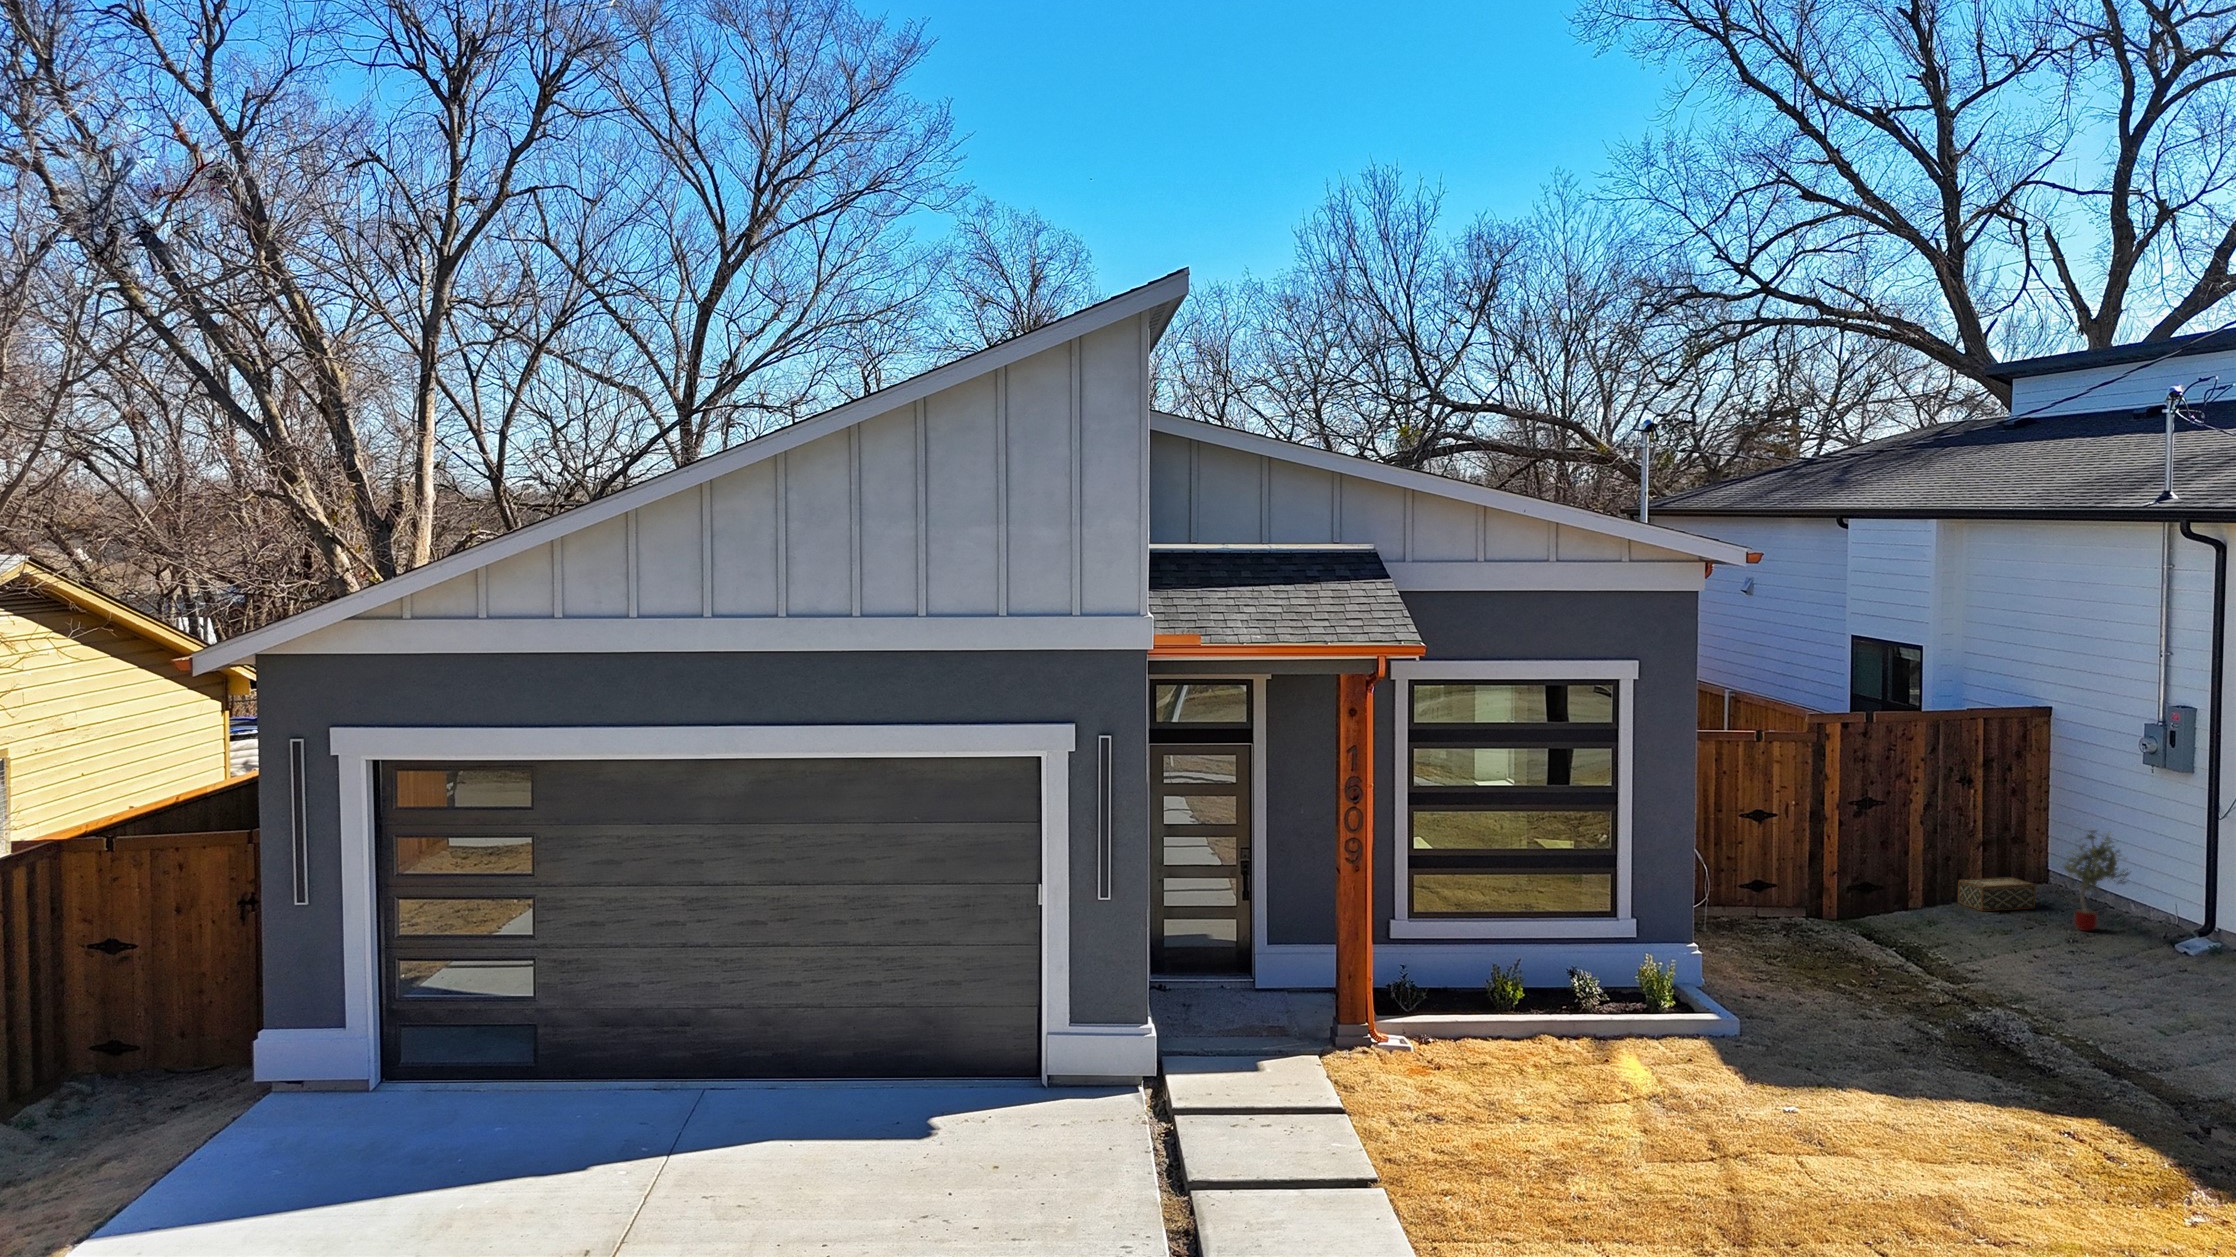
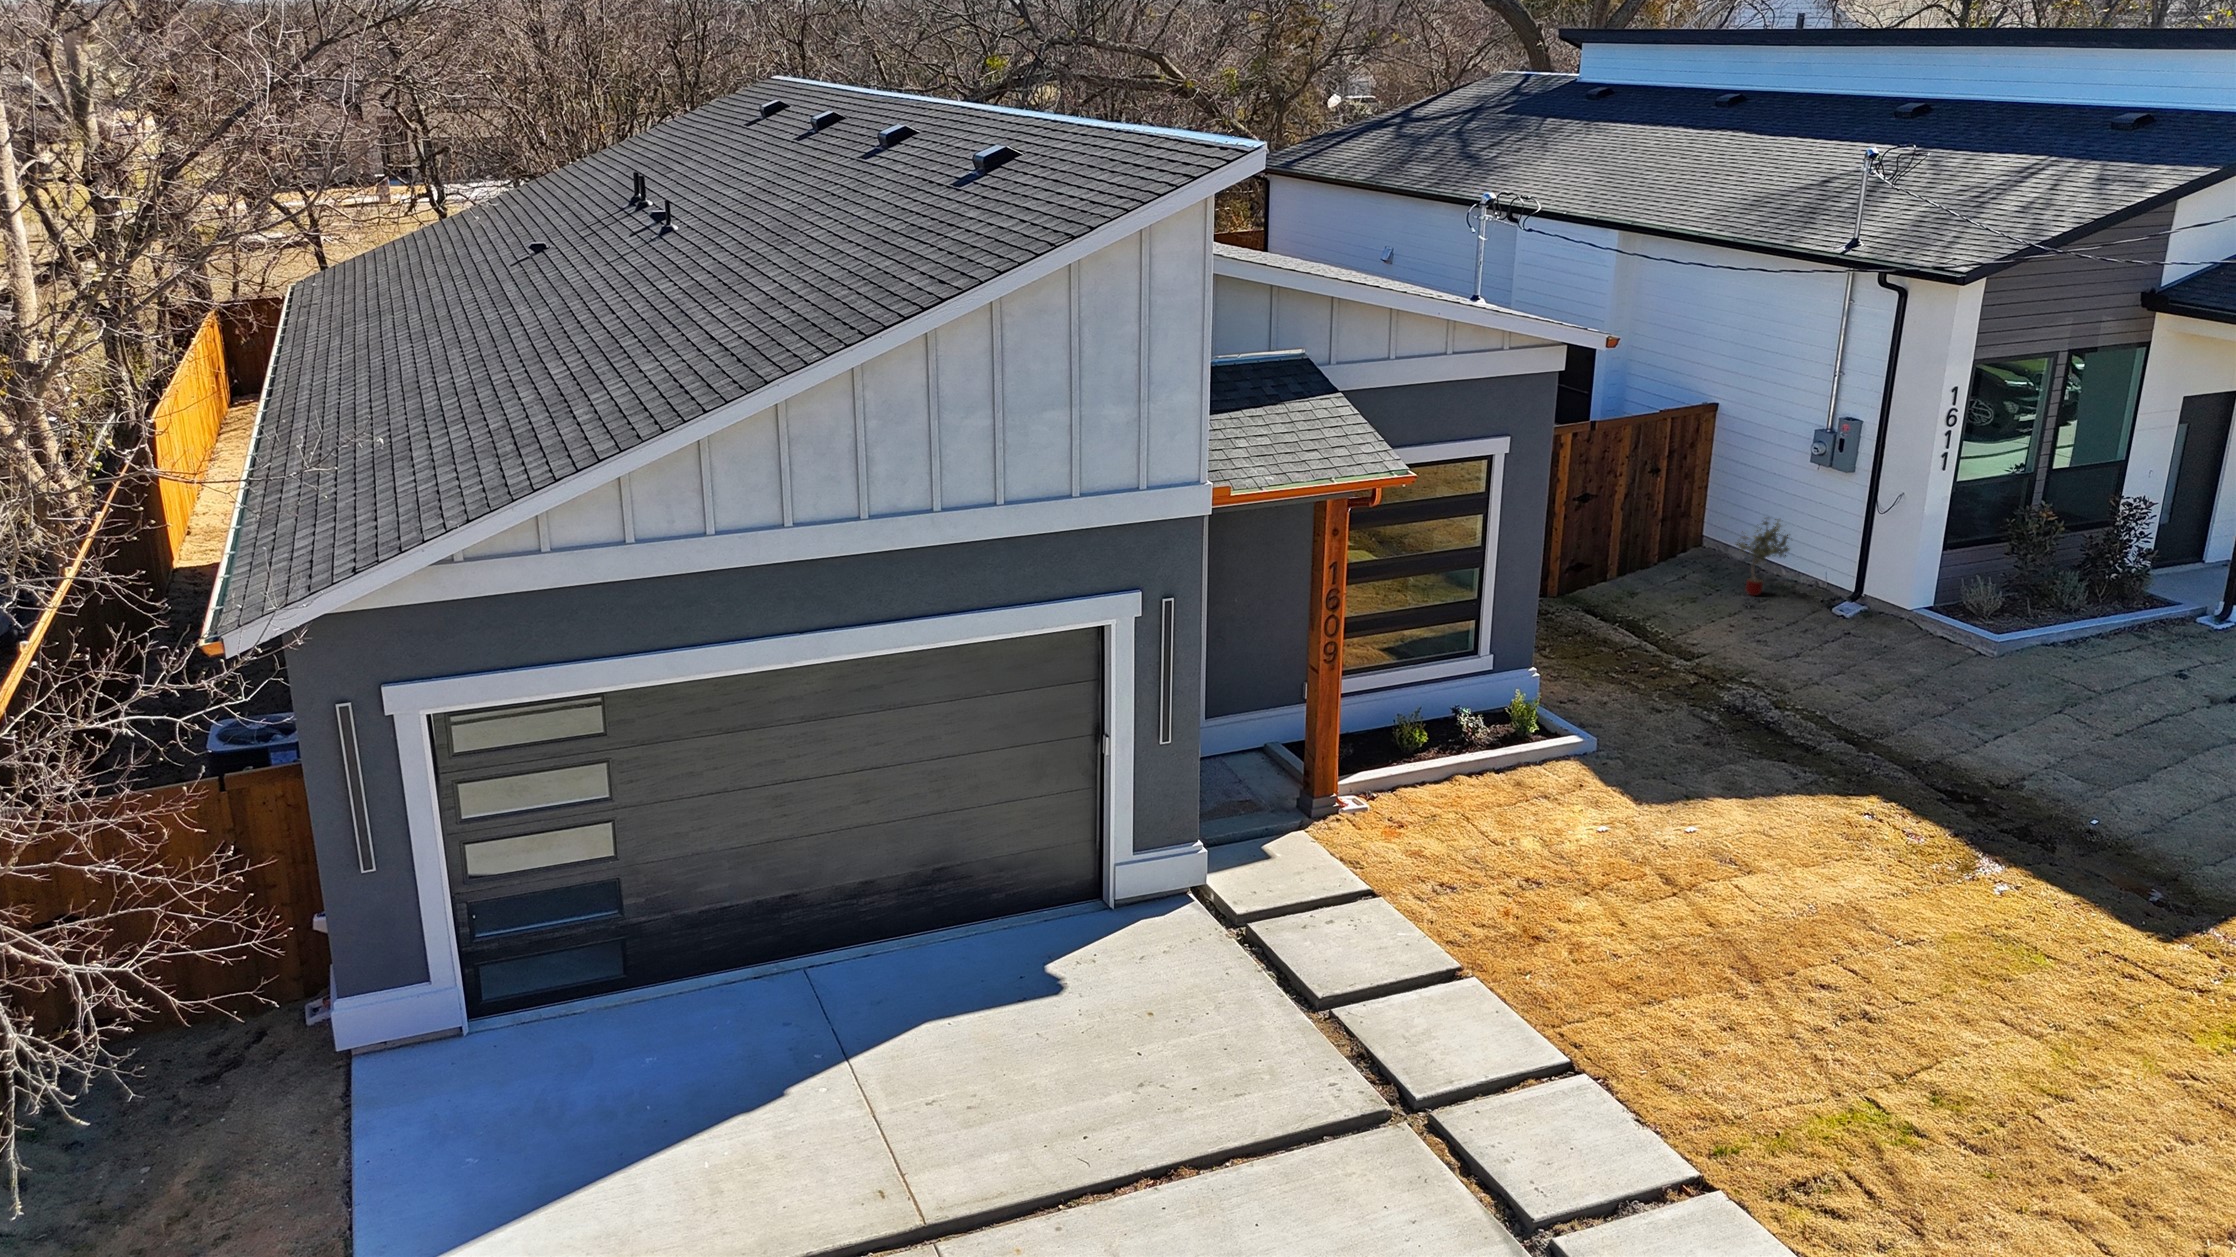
woven basket: present [1958,877,2036,911] -> none [1650,549,1708,582]

